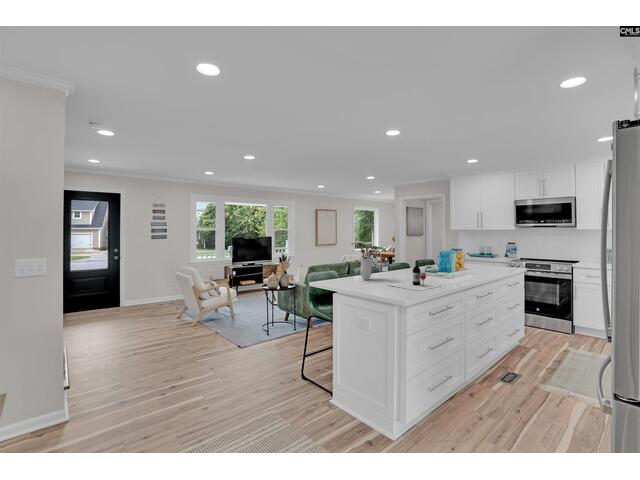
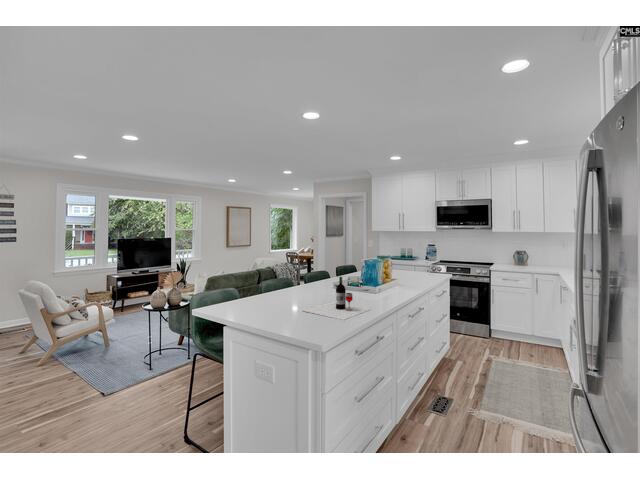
flower arrangement: present [352,241,386,280] -> none [255,249,302,301]

